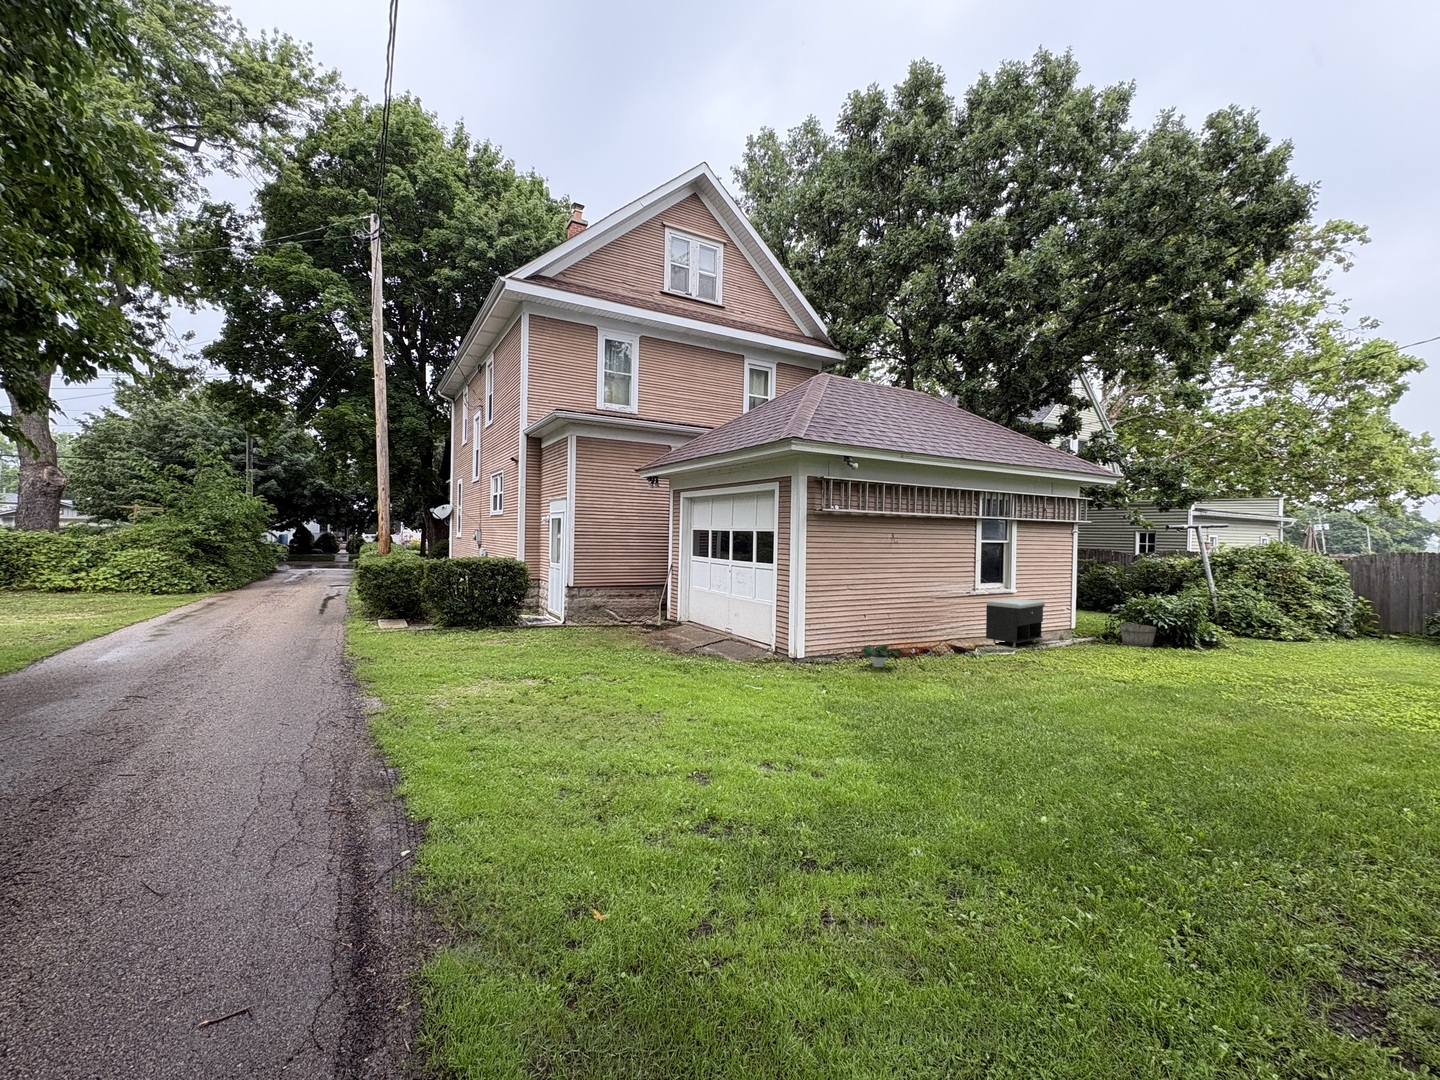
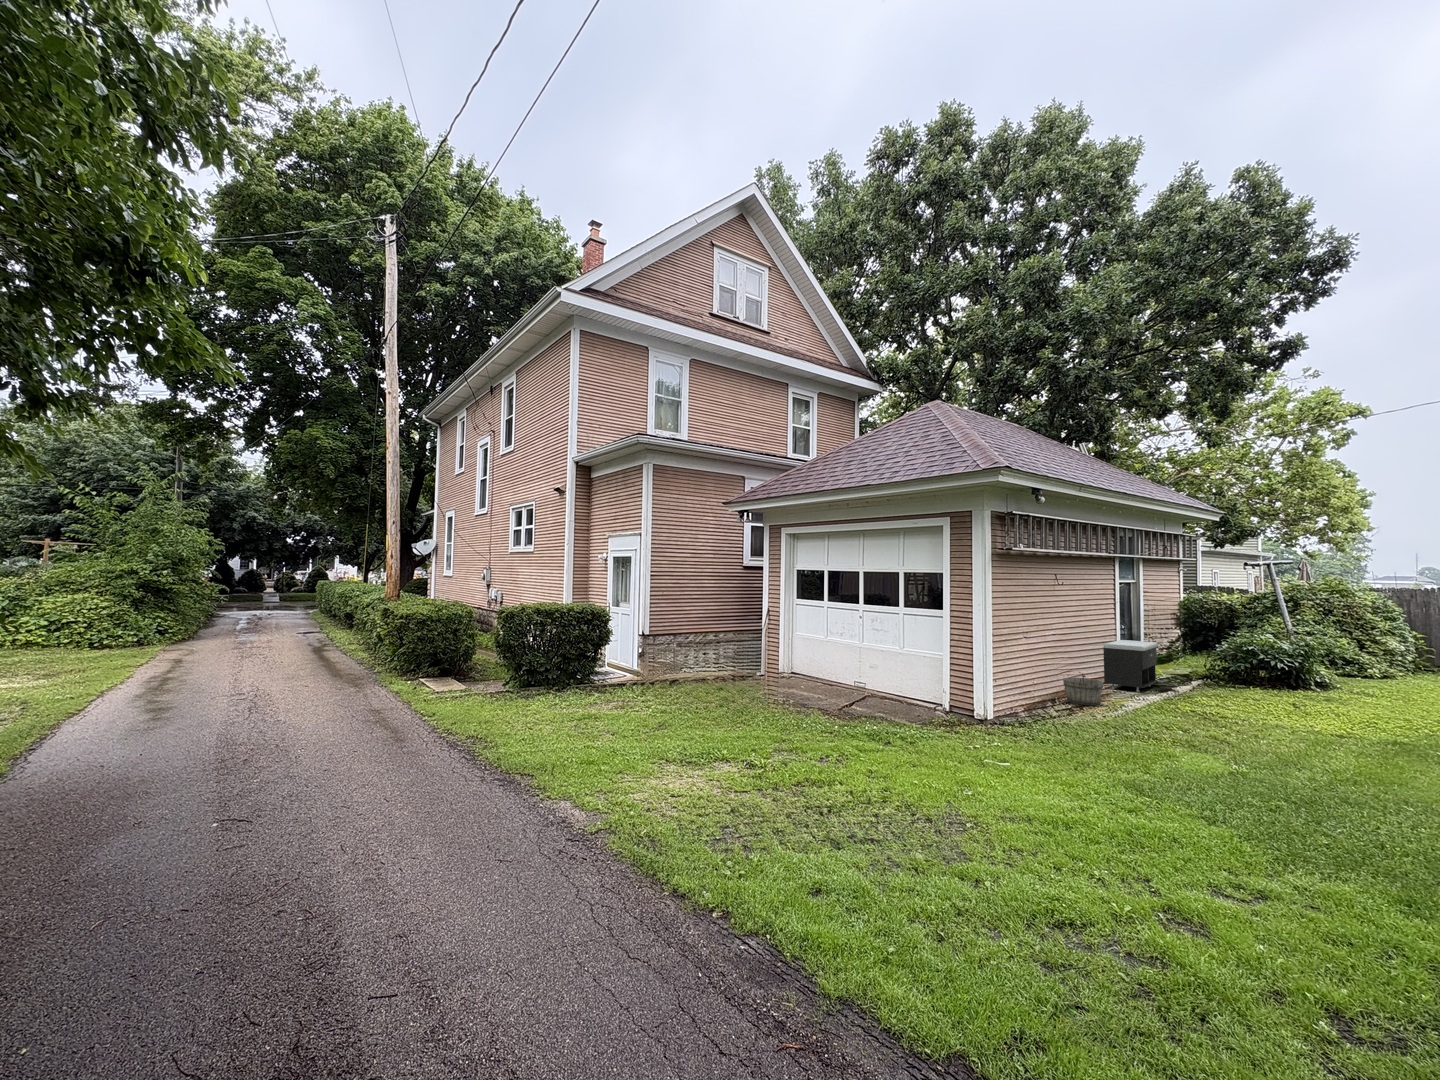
wooden bucket: present [1120,619,1156,646] -> present [1063,672,1103,705]
potted plant: present [861,645,903,667] -> none [1014,694,1065,719]

